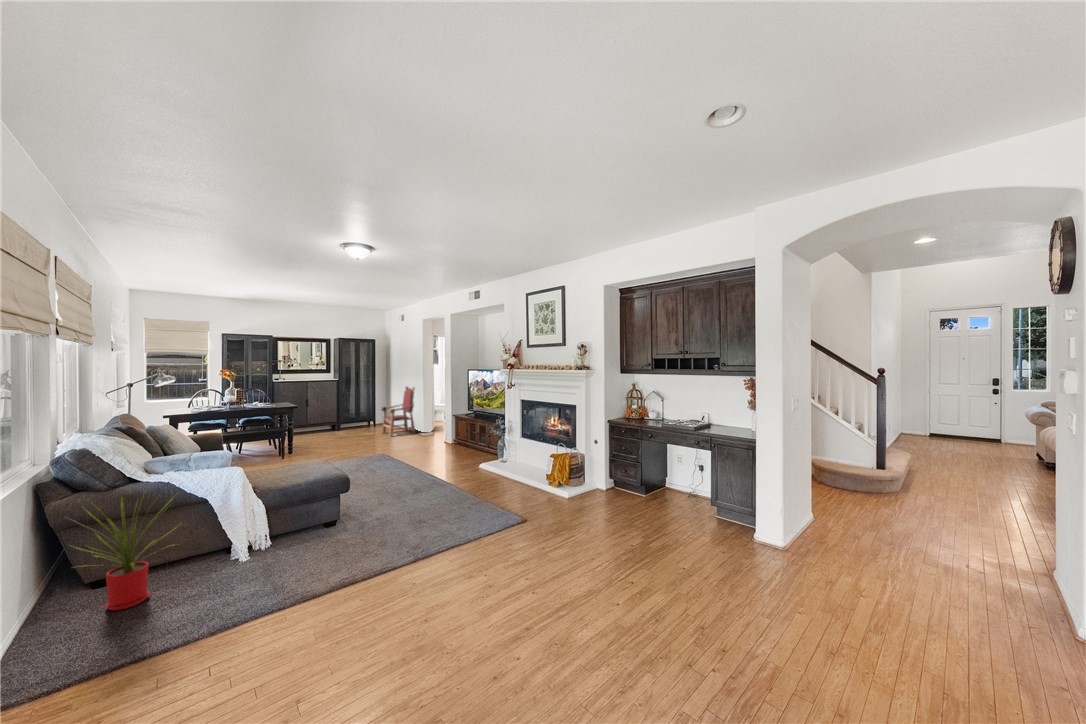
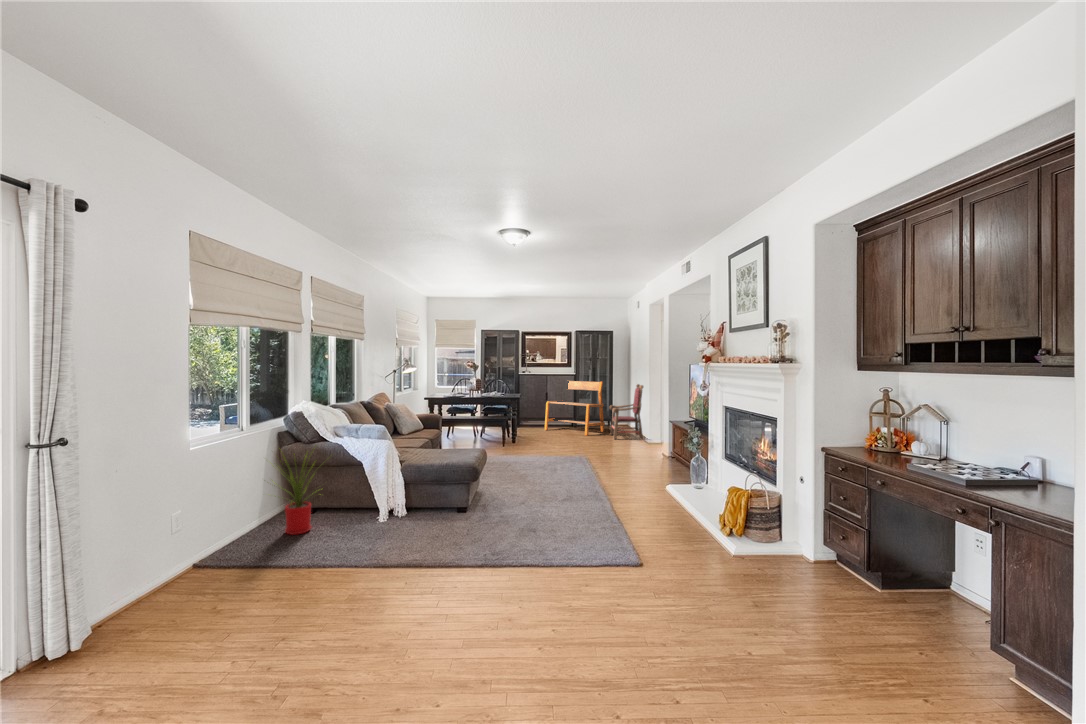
bench: none [308,385,373,437] -> present [545,381,605,435]

